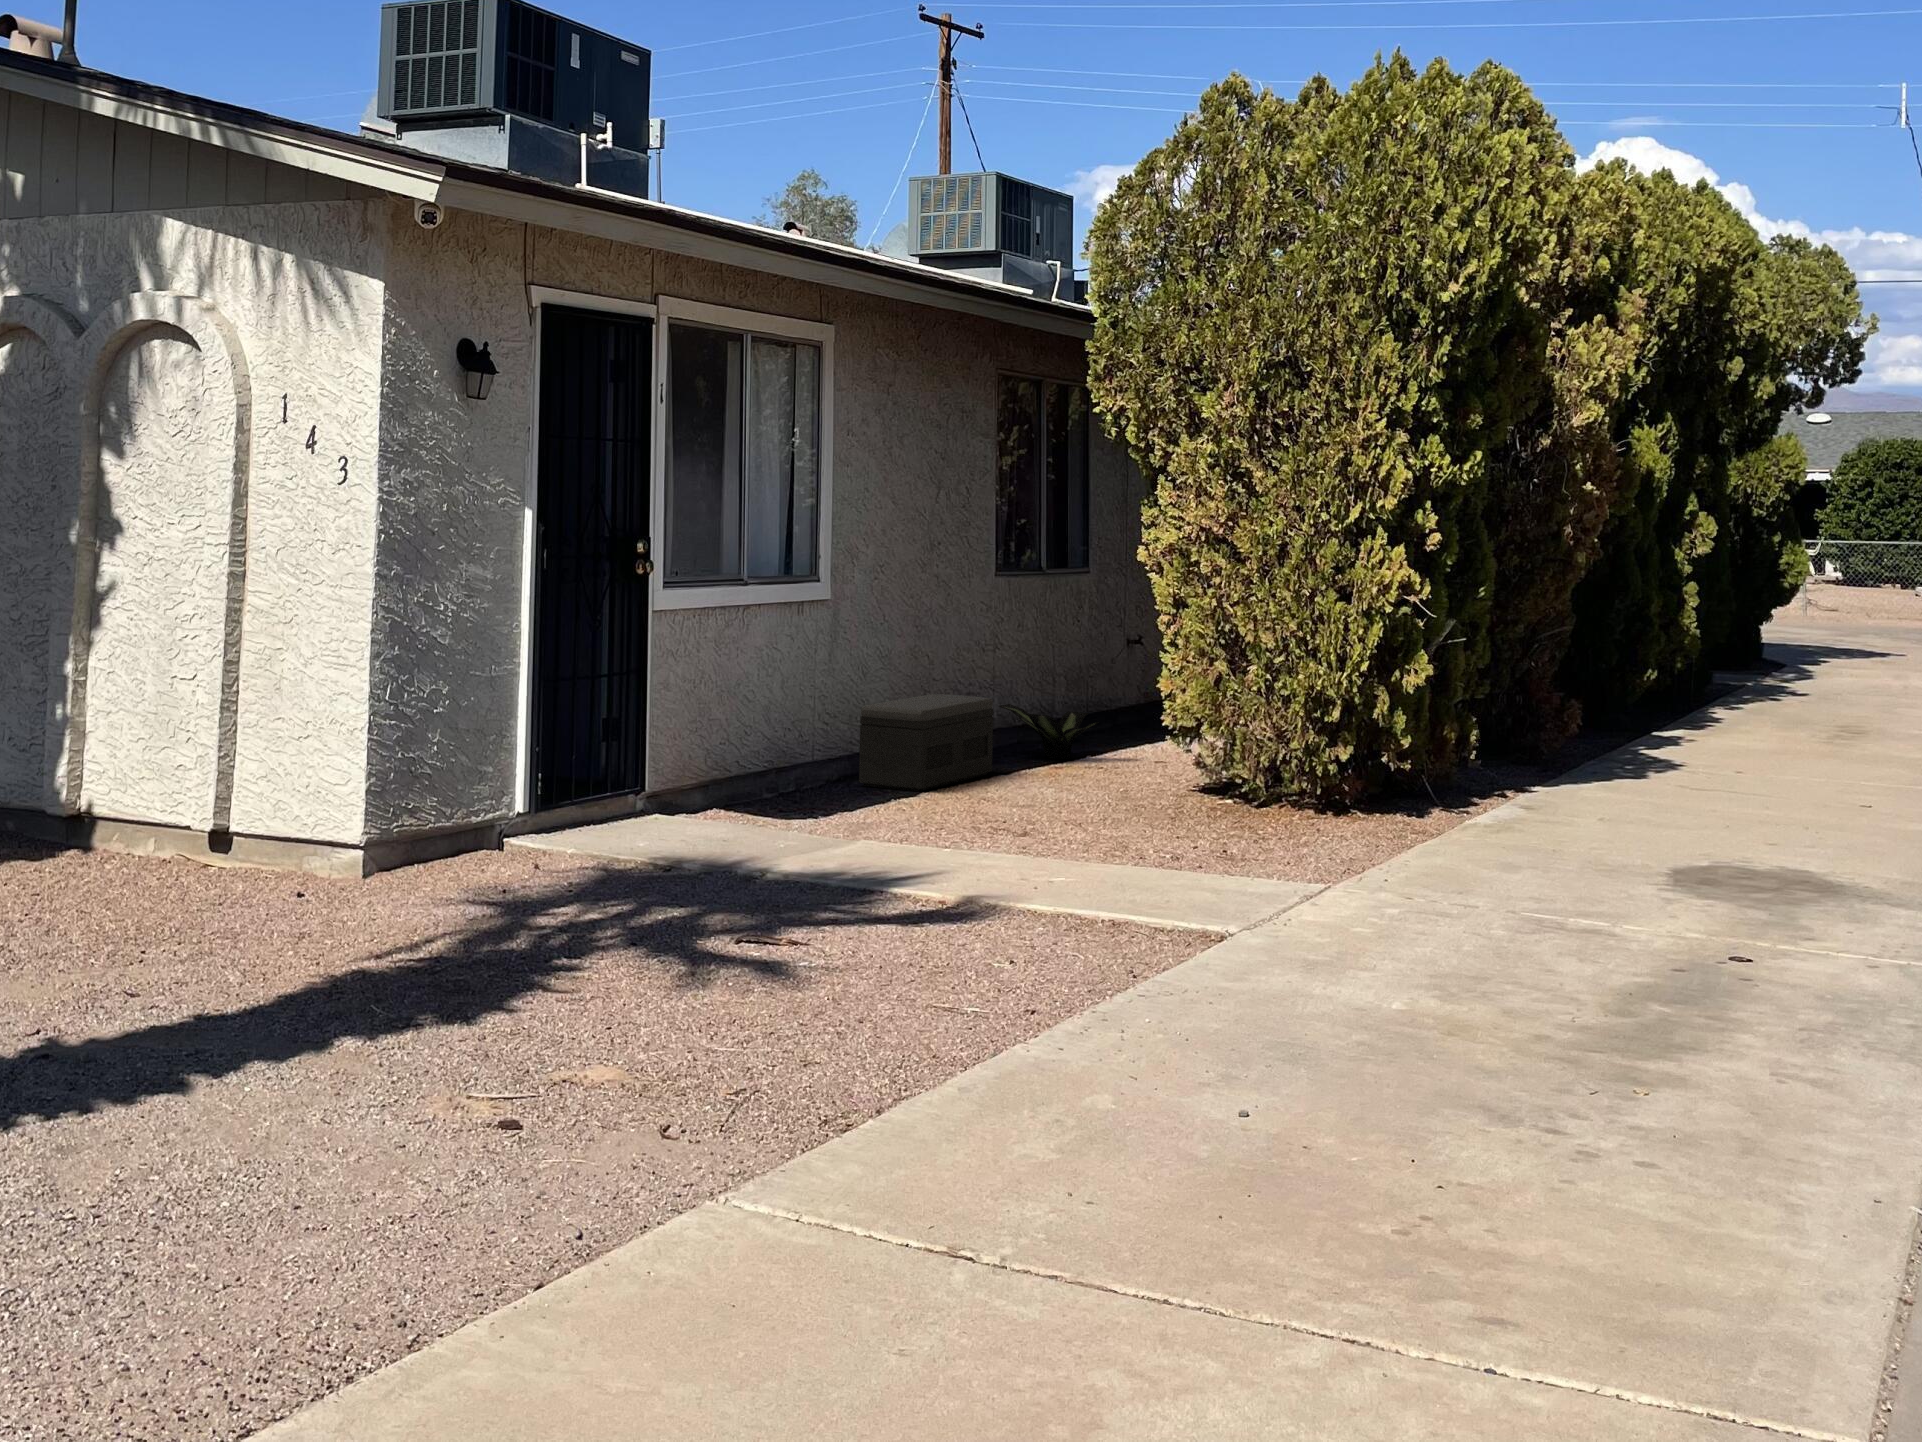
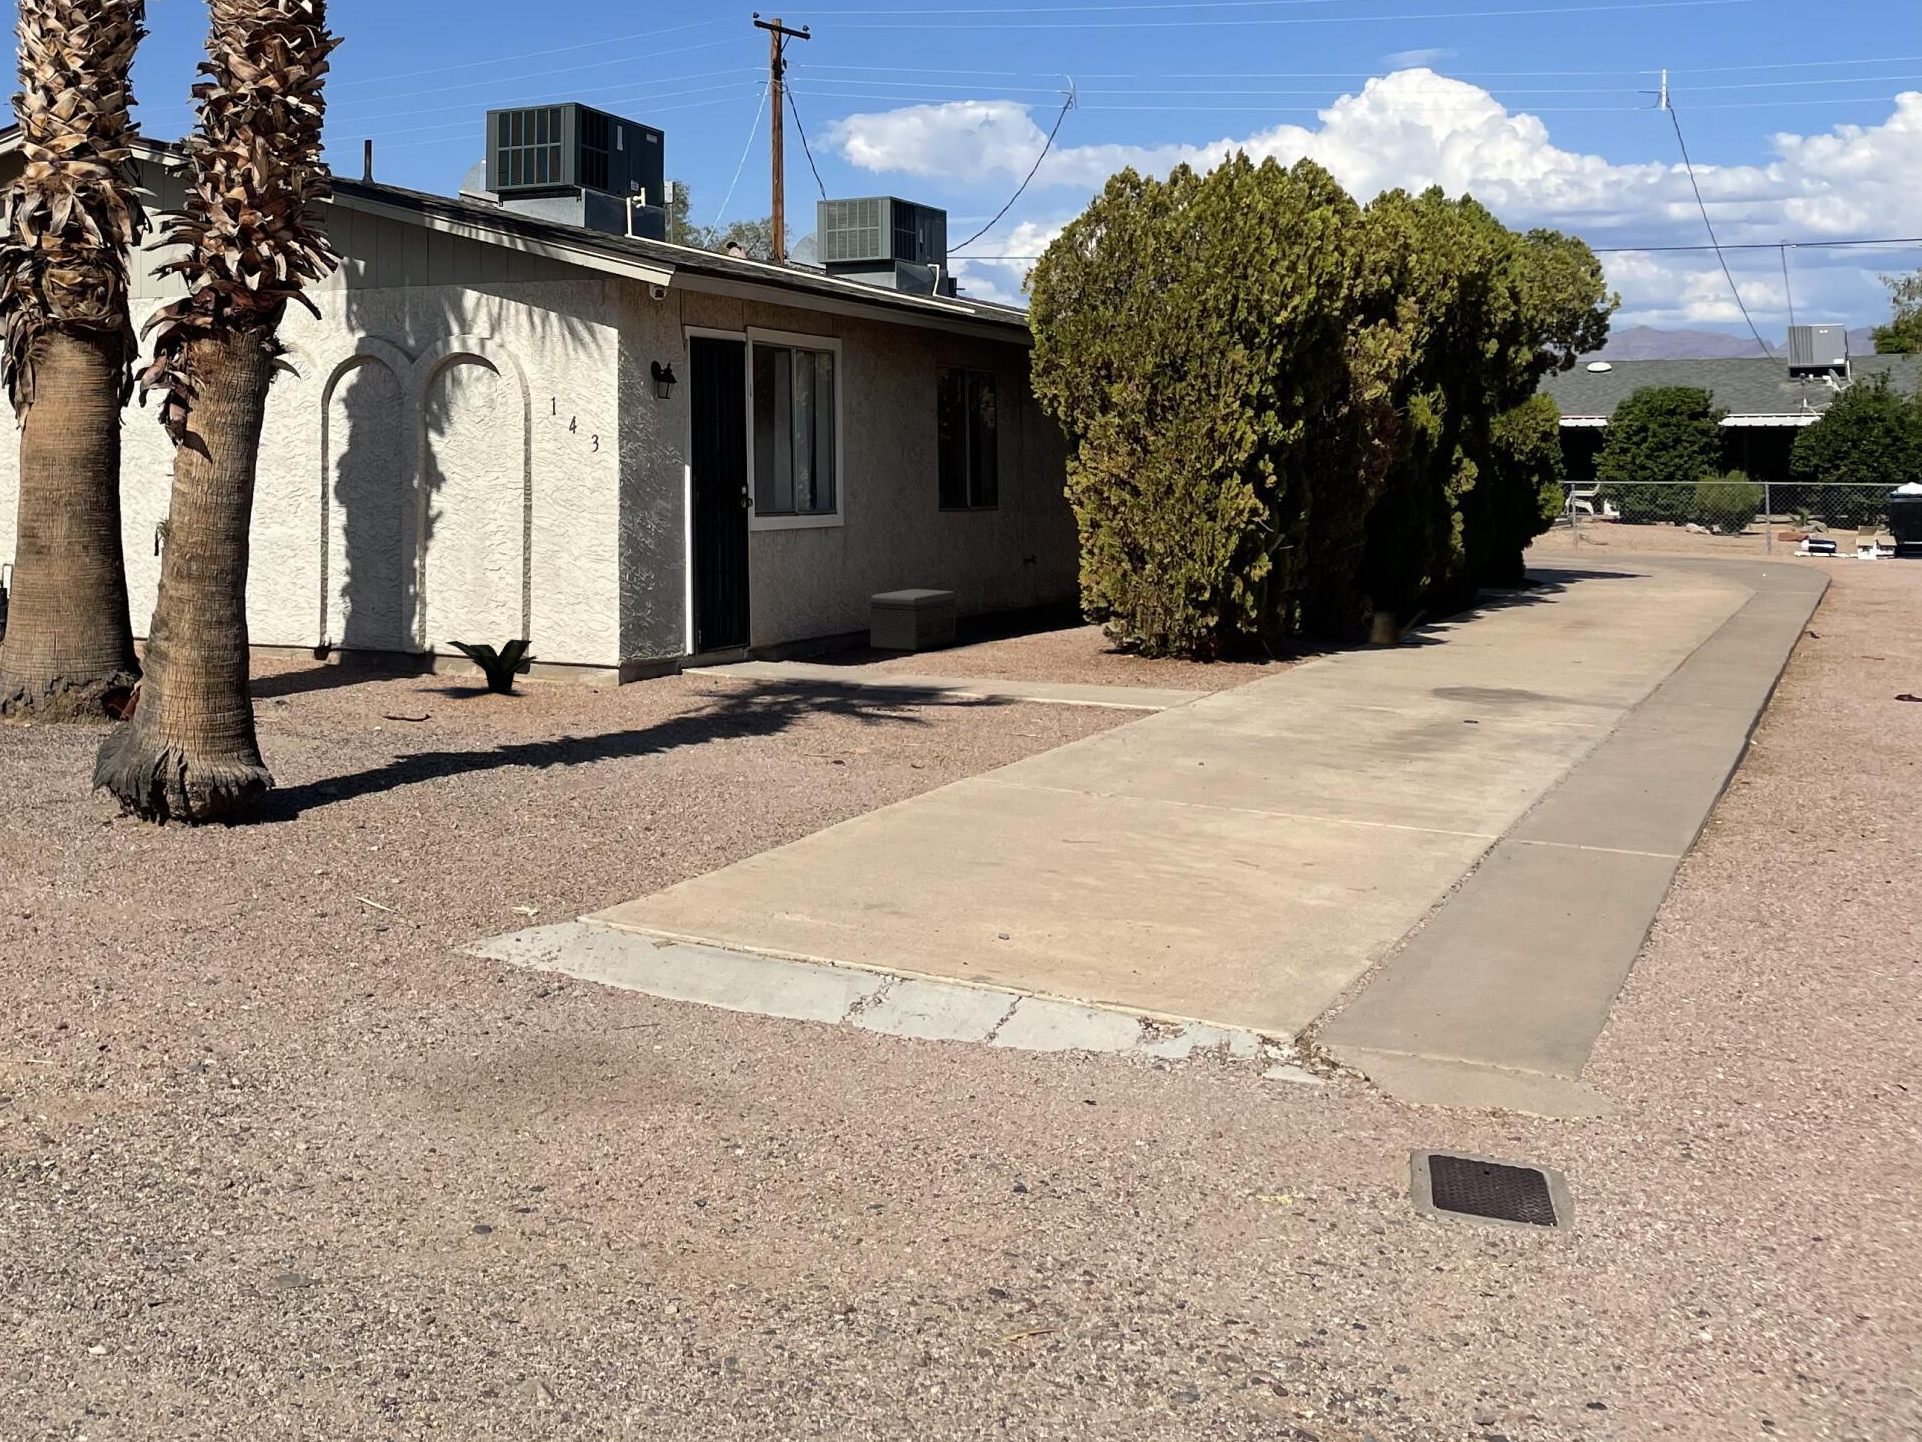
potted plant: present [999,704,1099,759] -> present [445,639,538,690]
watering can: none [1566,726,1653,774] -> present [1371,612,1418,644]

